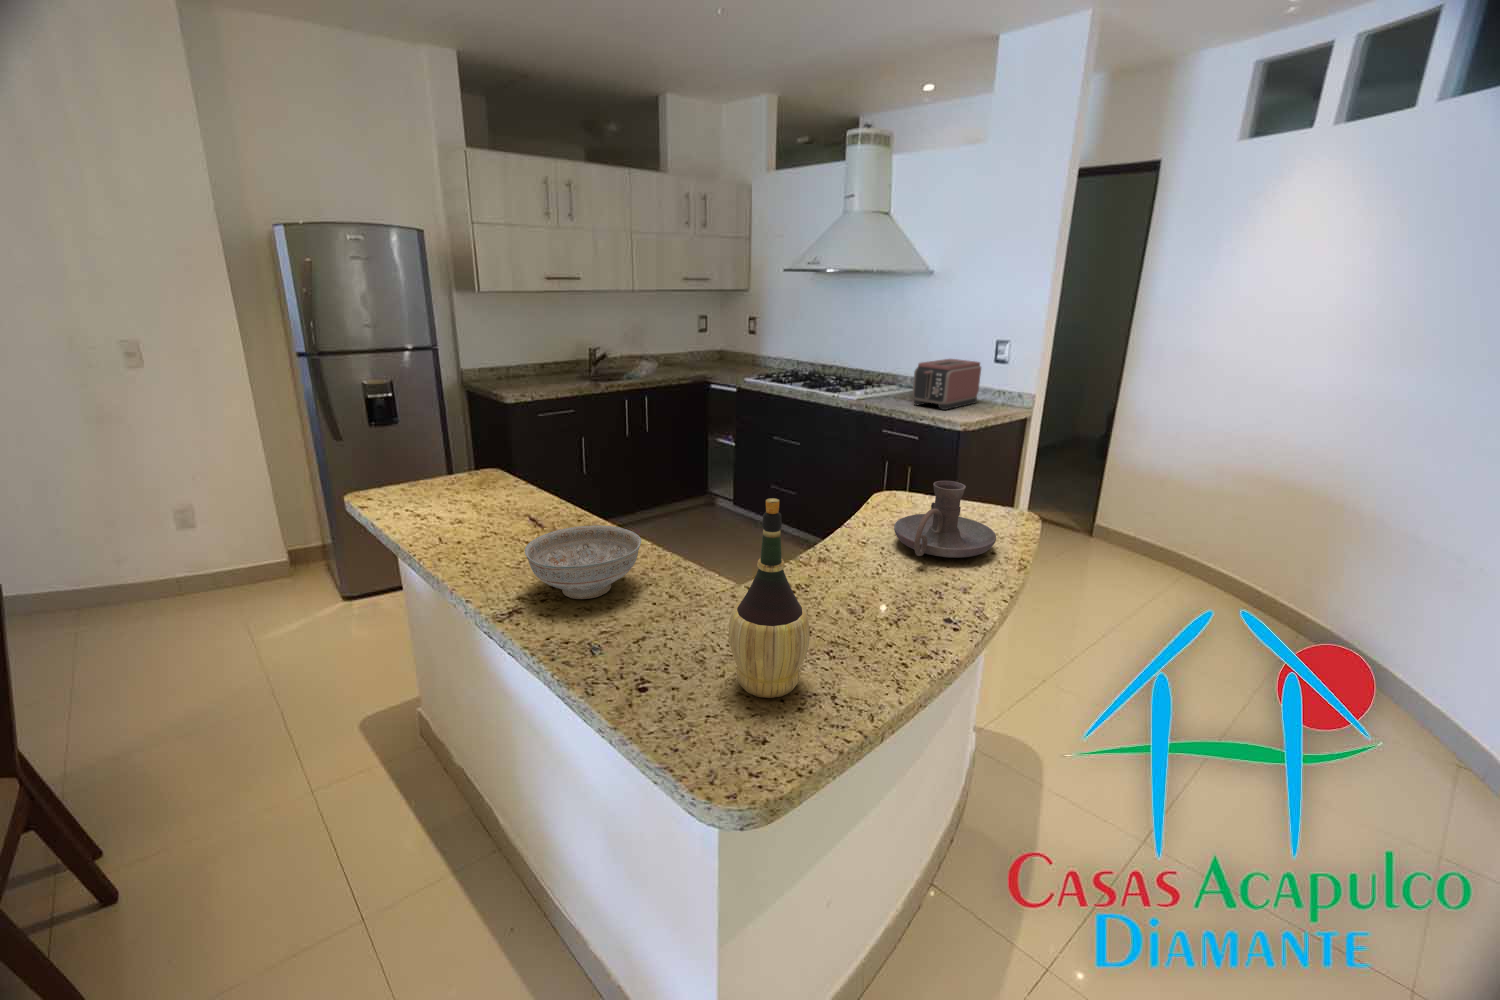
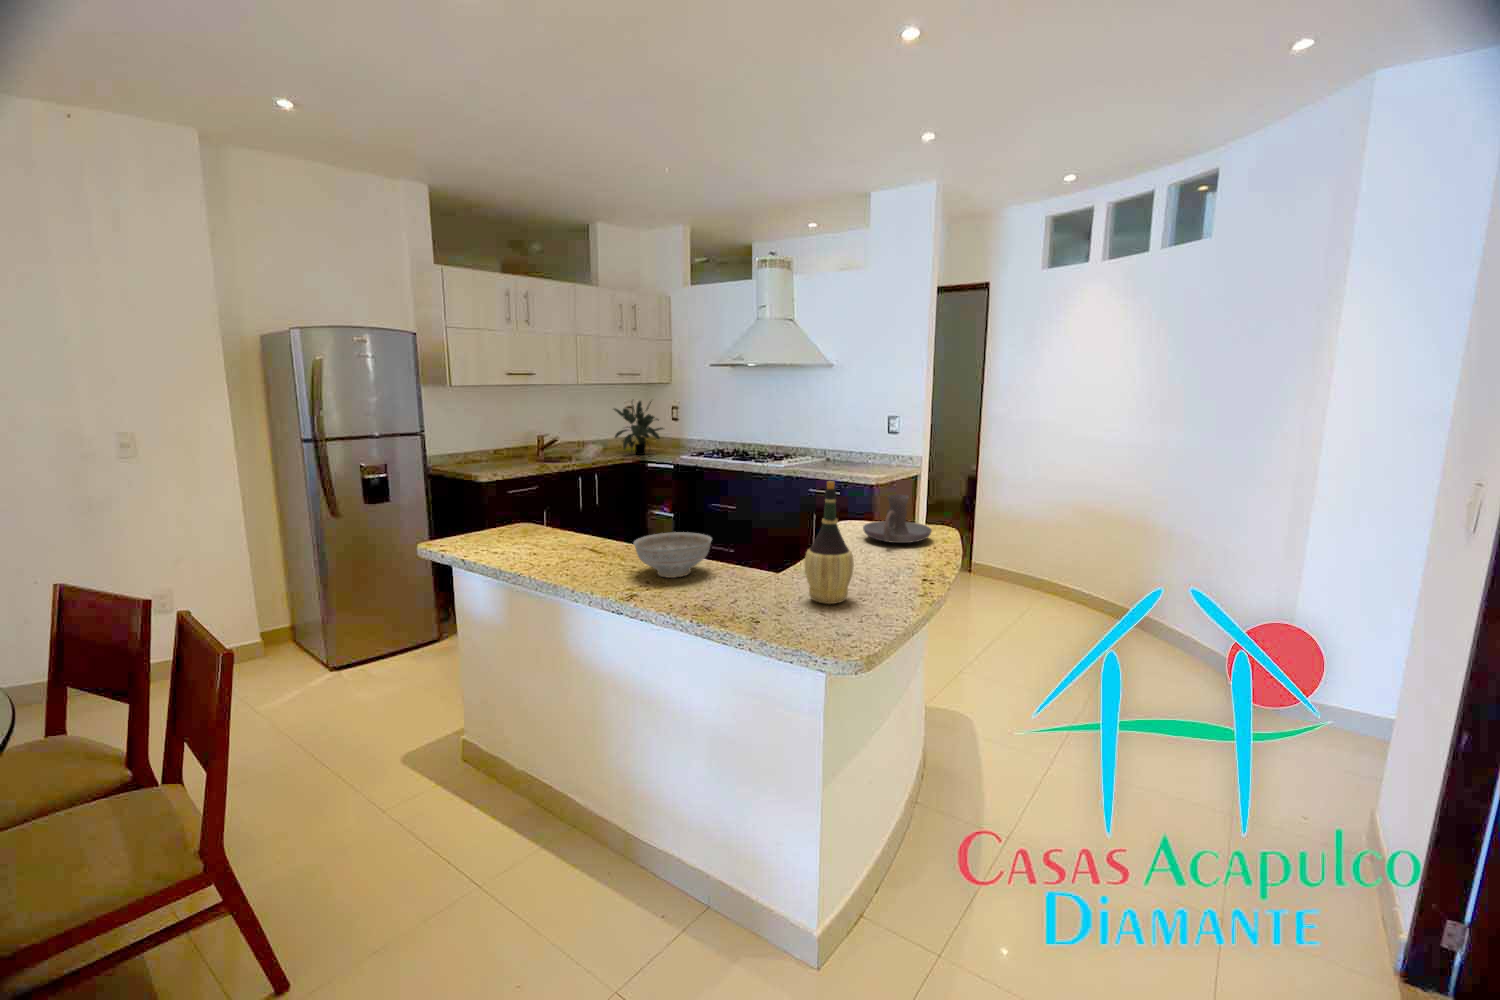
potted plant: none [673,309,731,375] -> present [614,401,663,455]
toaster: present [912,359,981,410] -> none [829,431,880,470]

